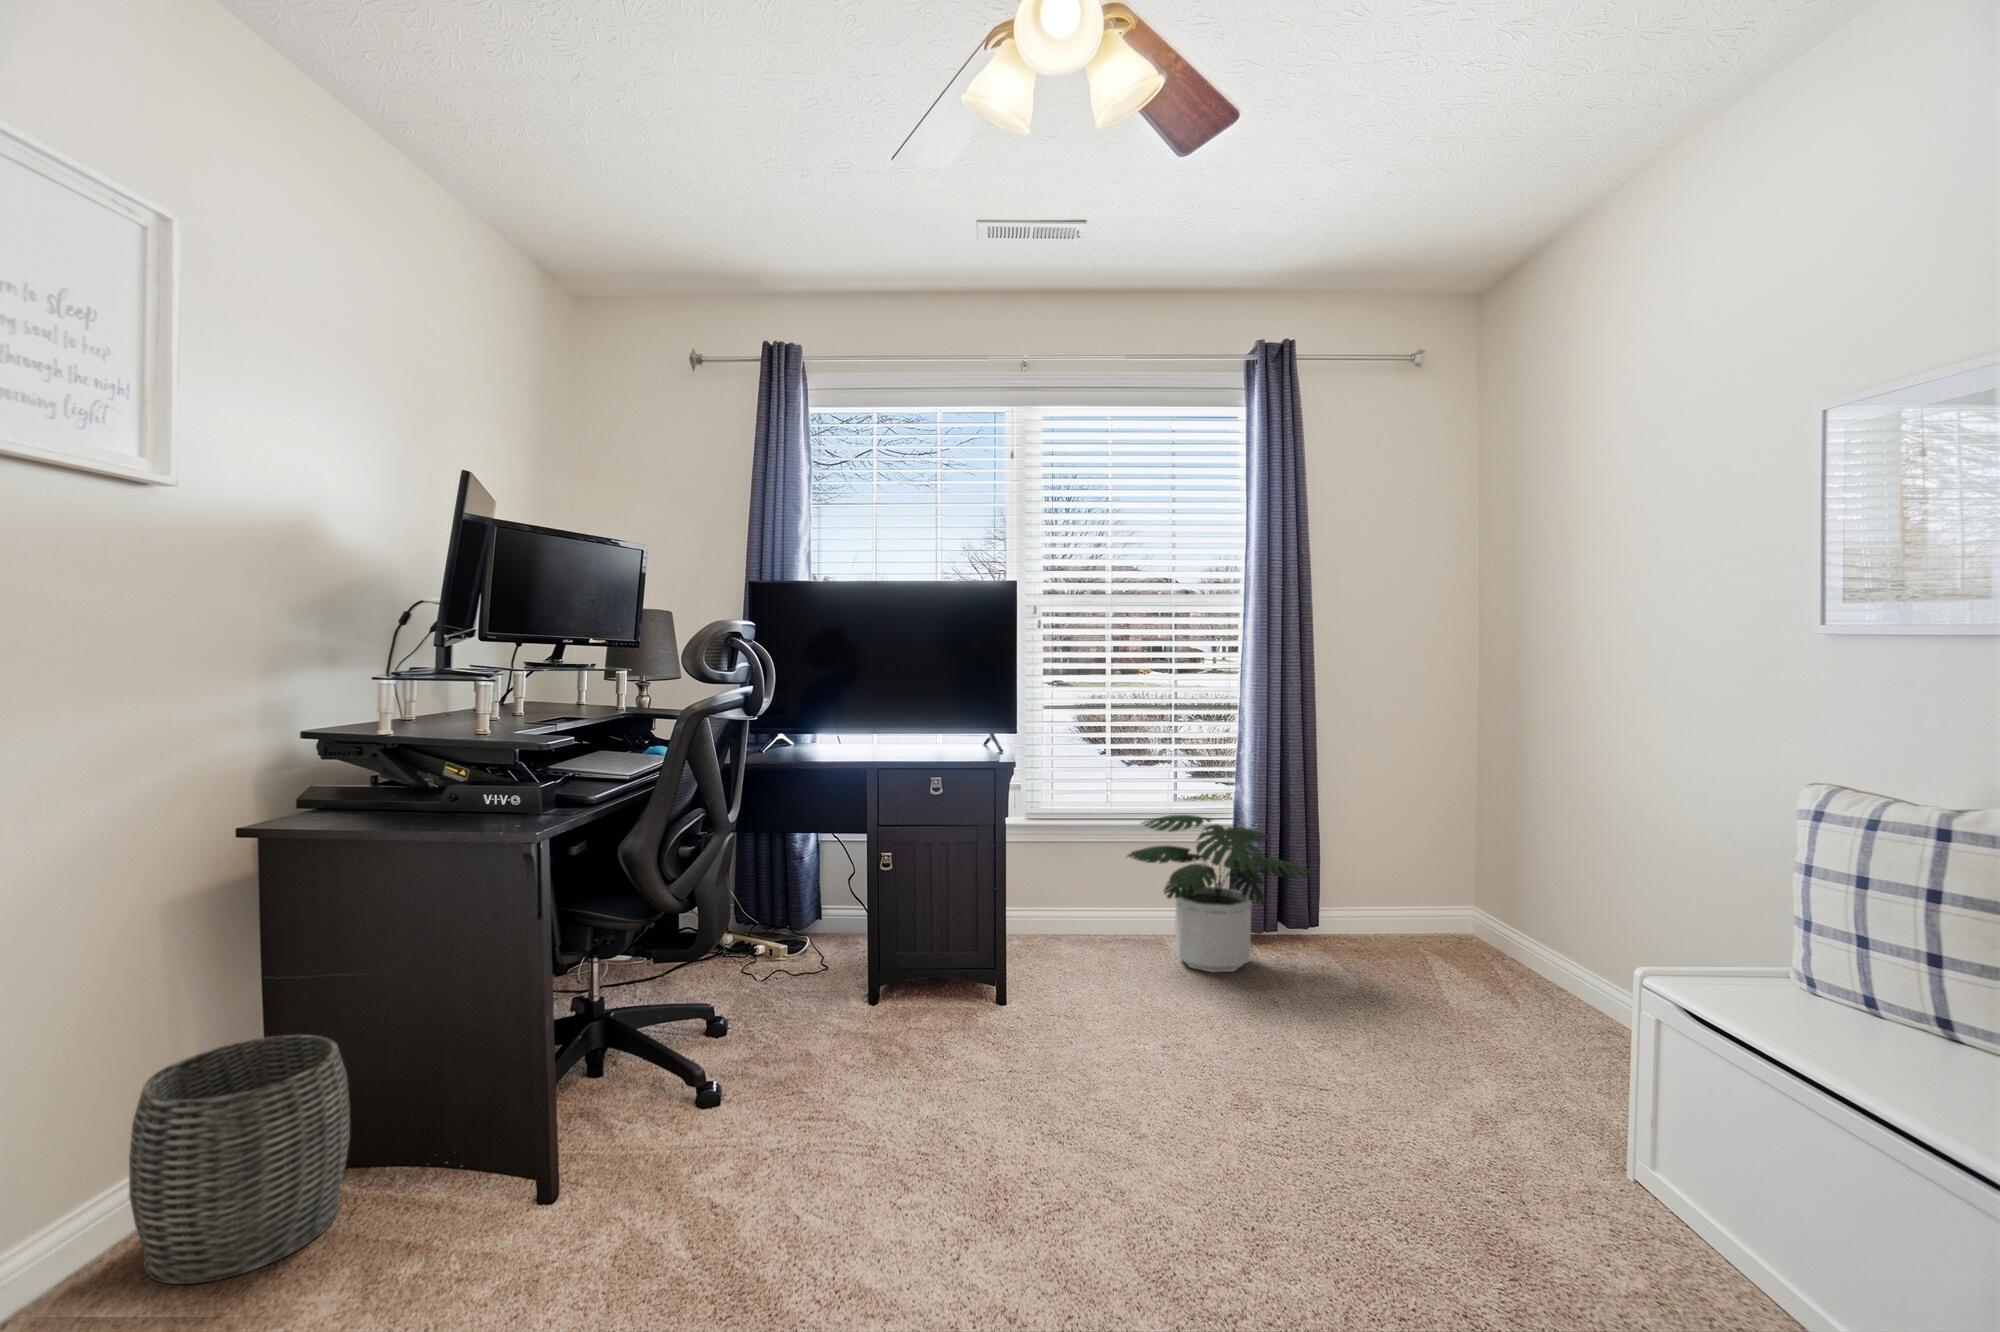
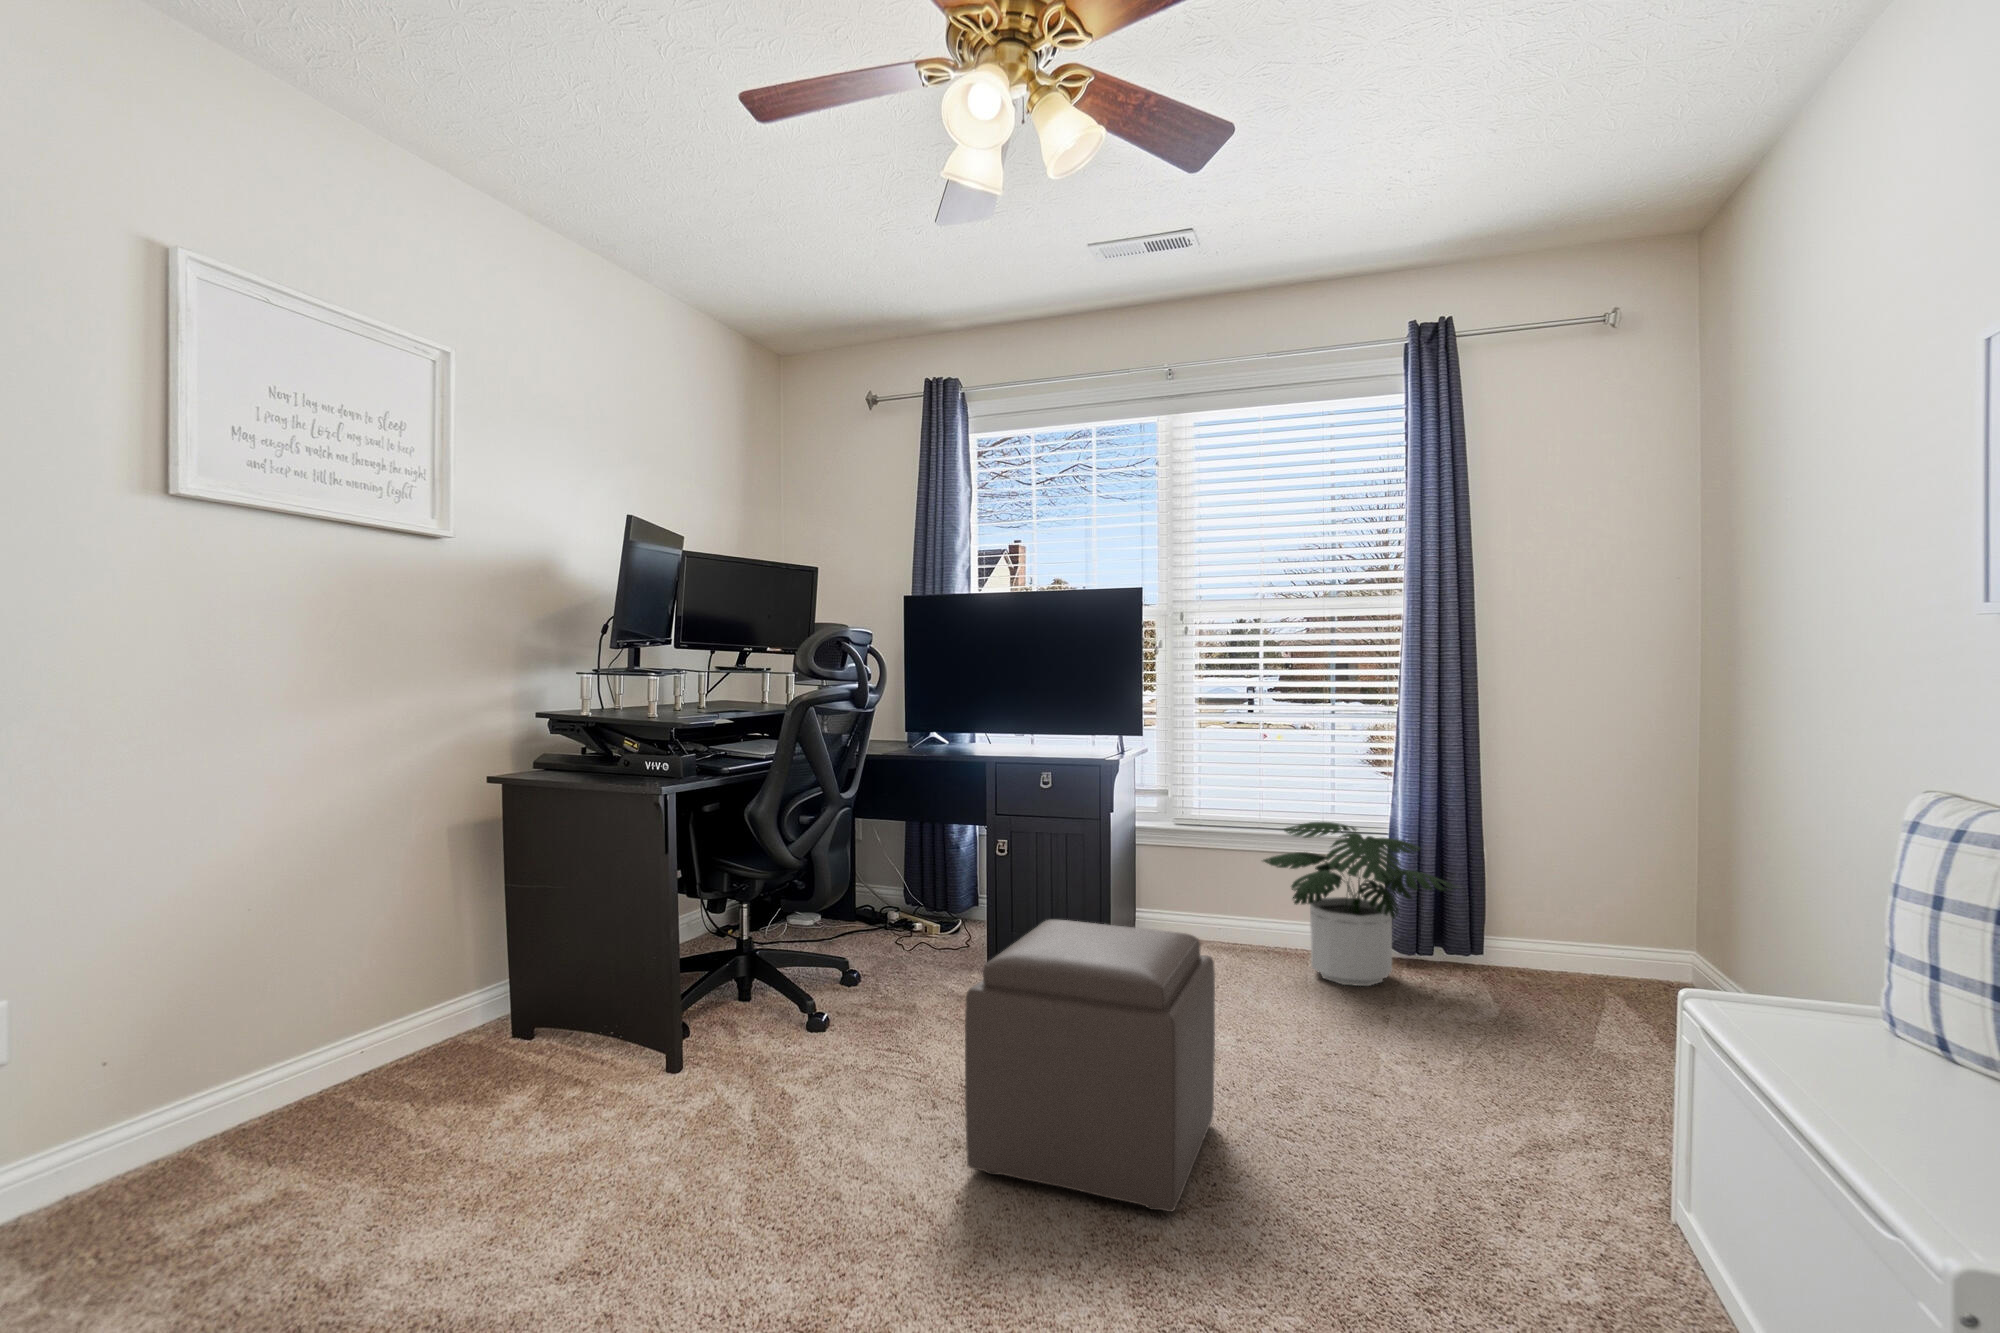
ottoman: none [983,950,1231,1263] -> present [965,920,1215,1212]
woven basket: present [129,1035,350,1284] -> none [409,935,548,1096]

